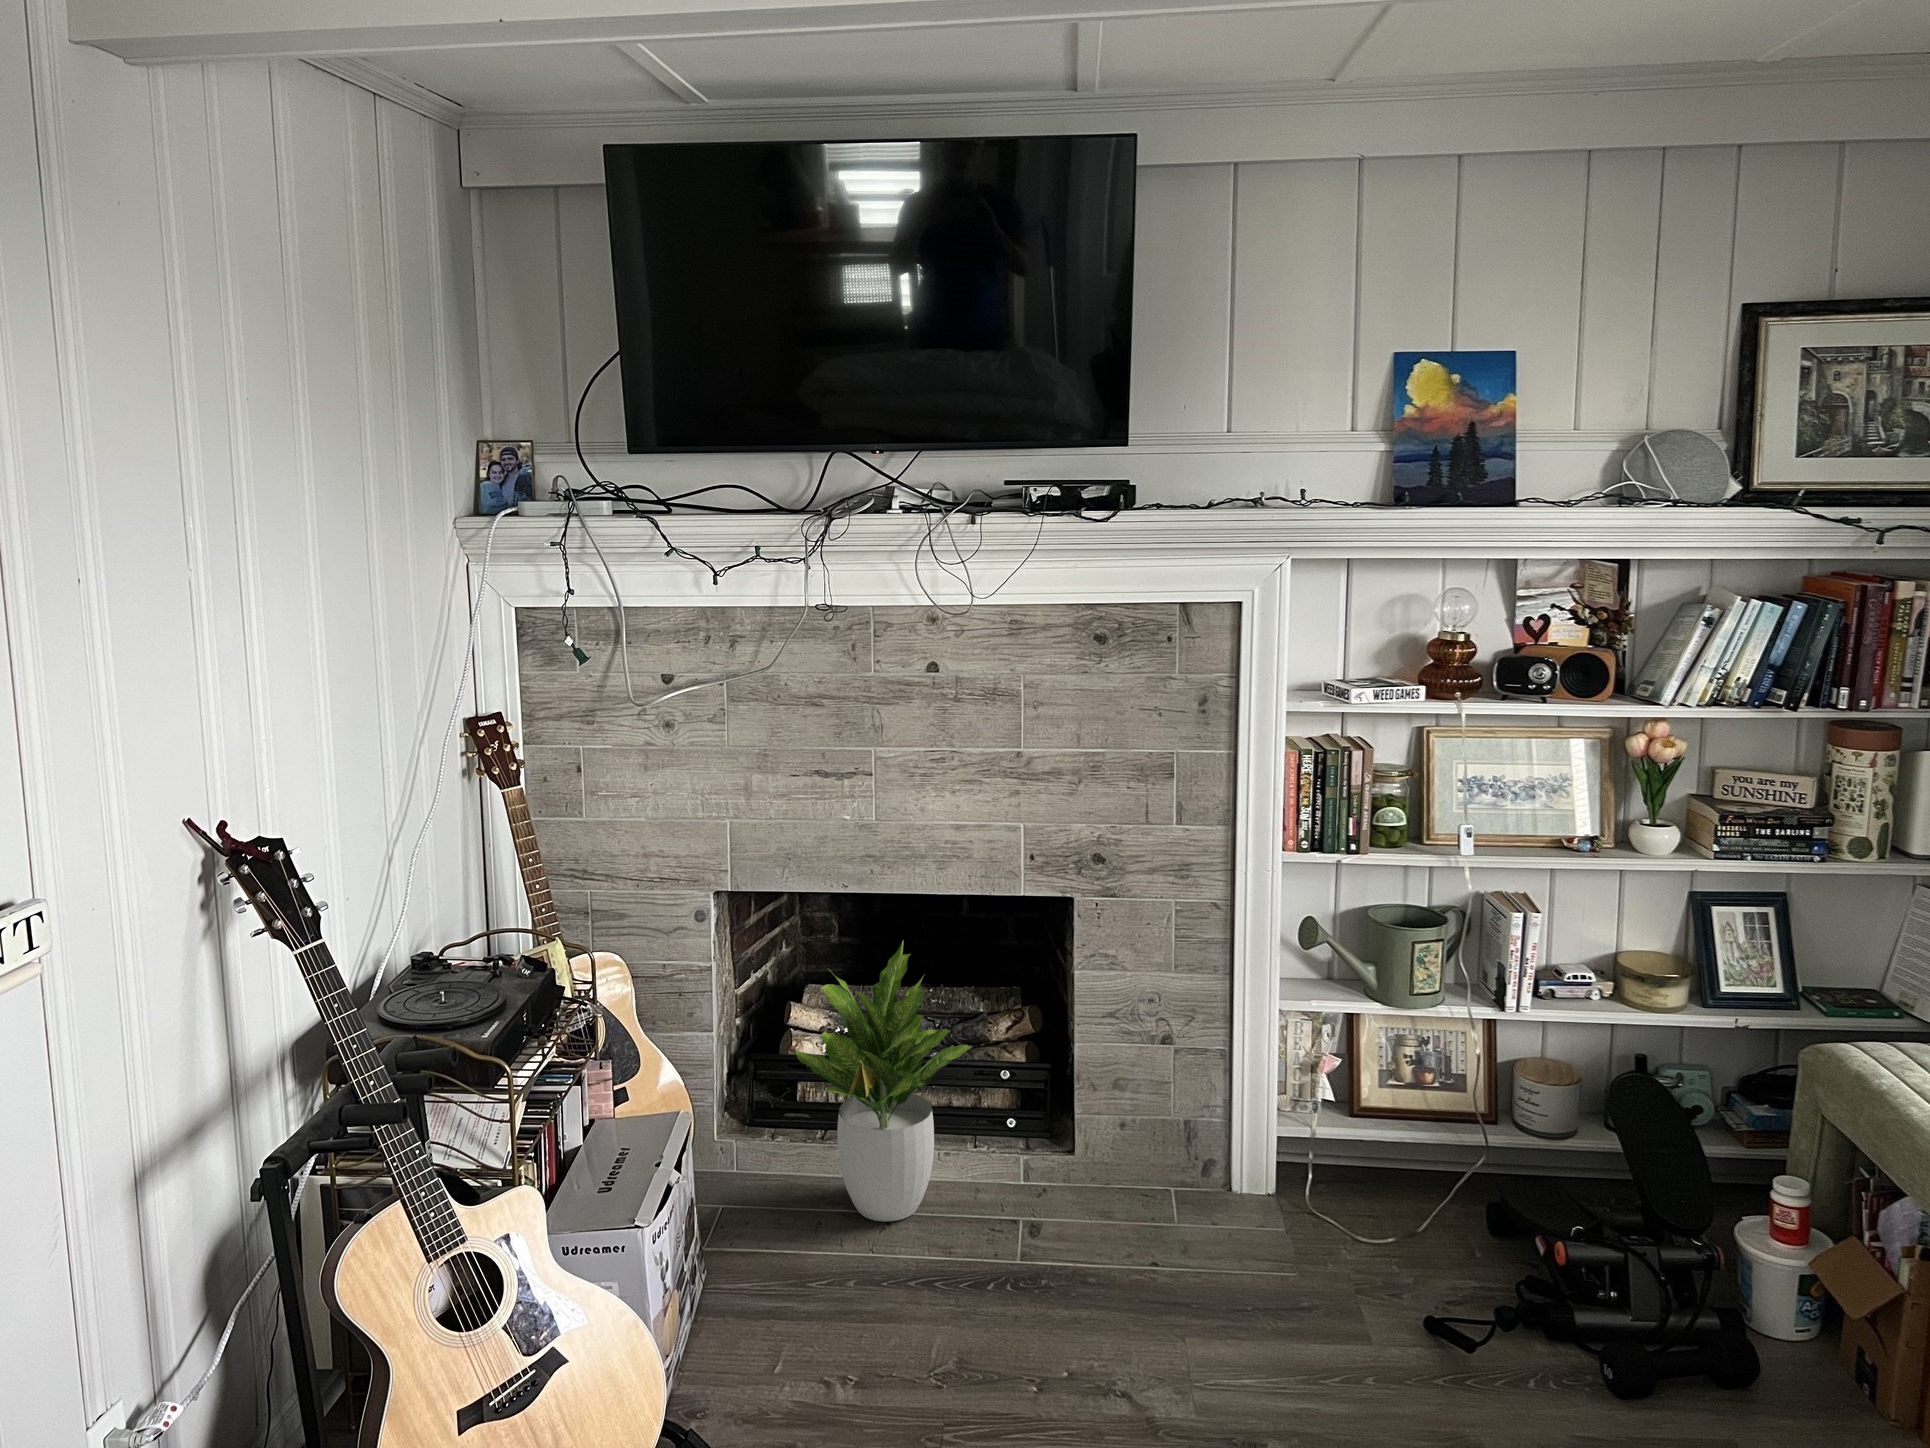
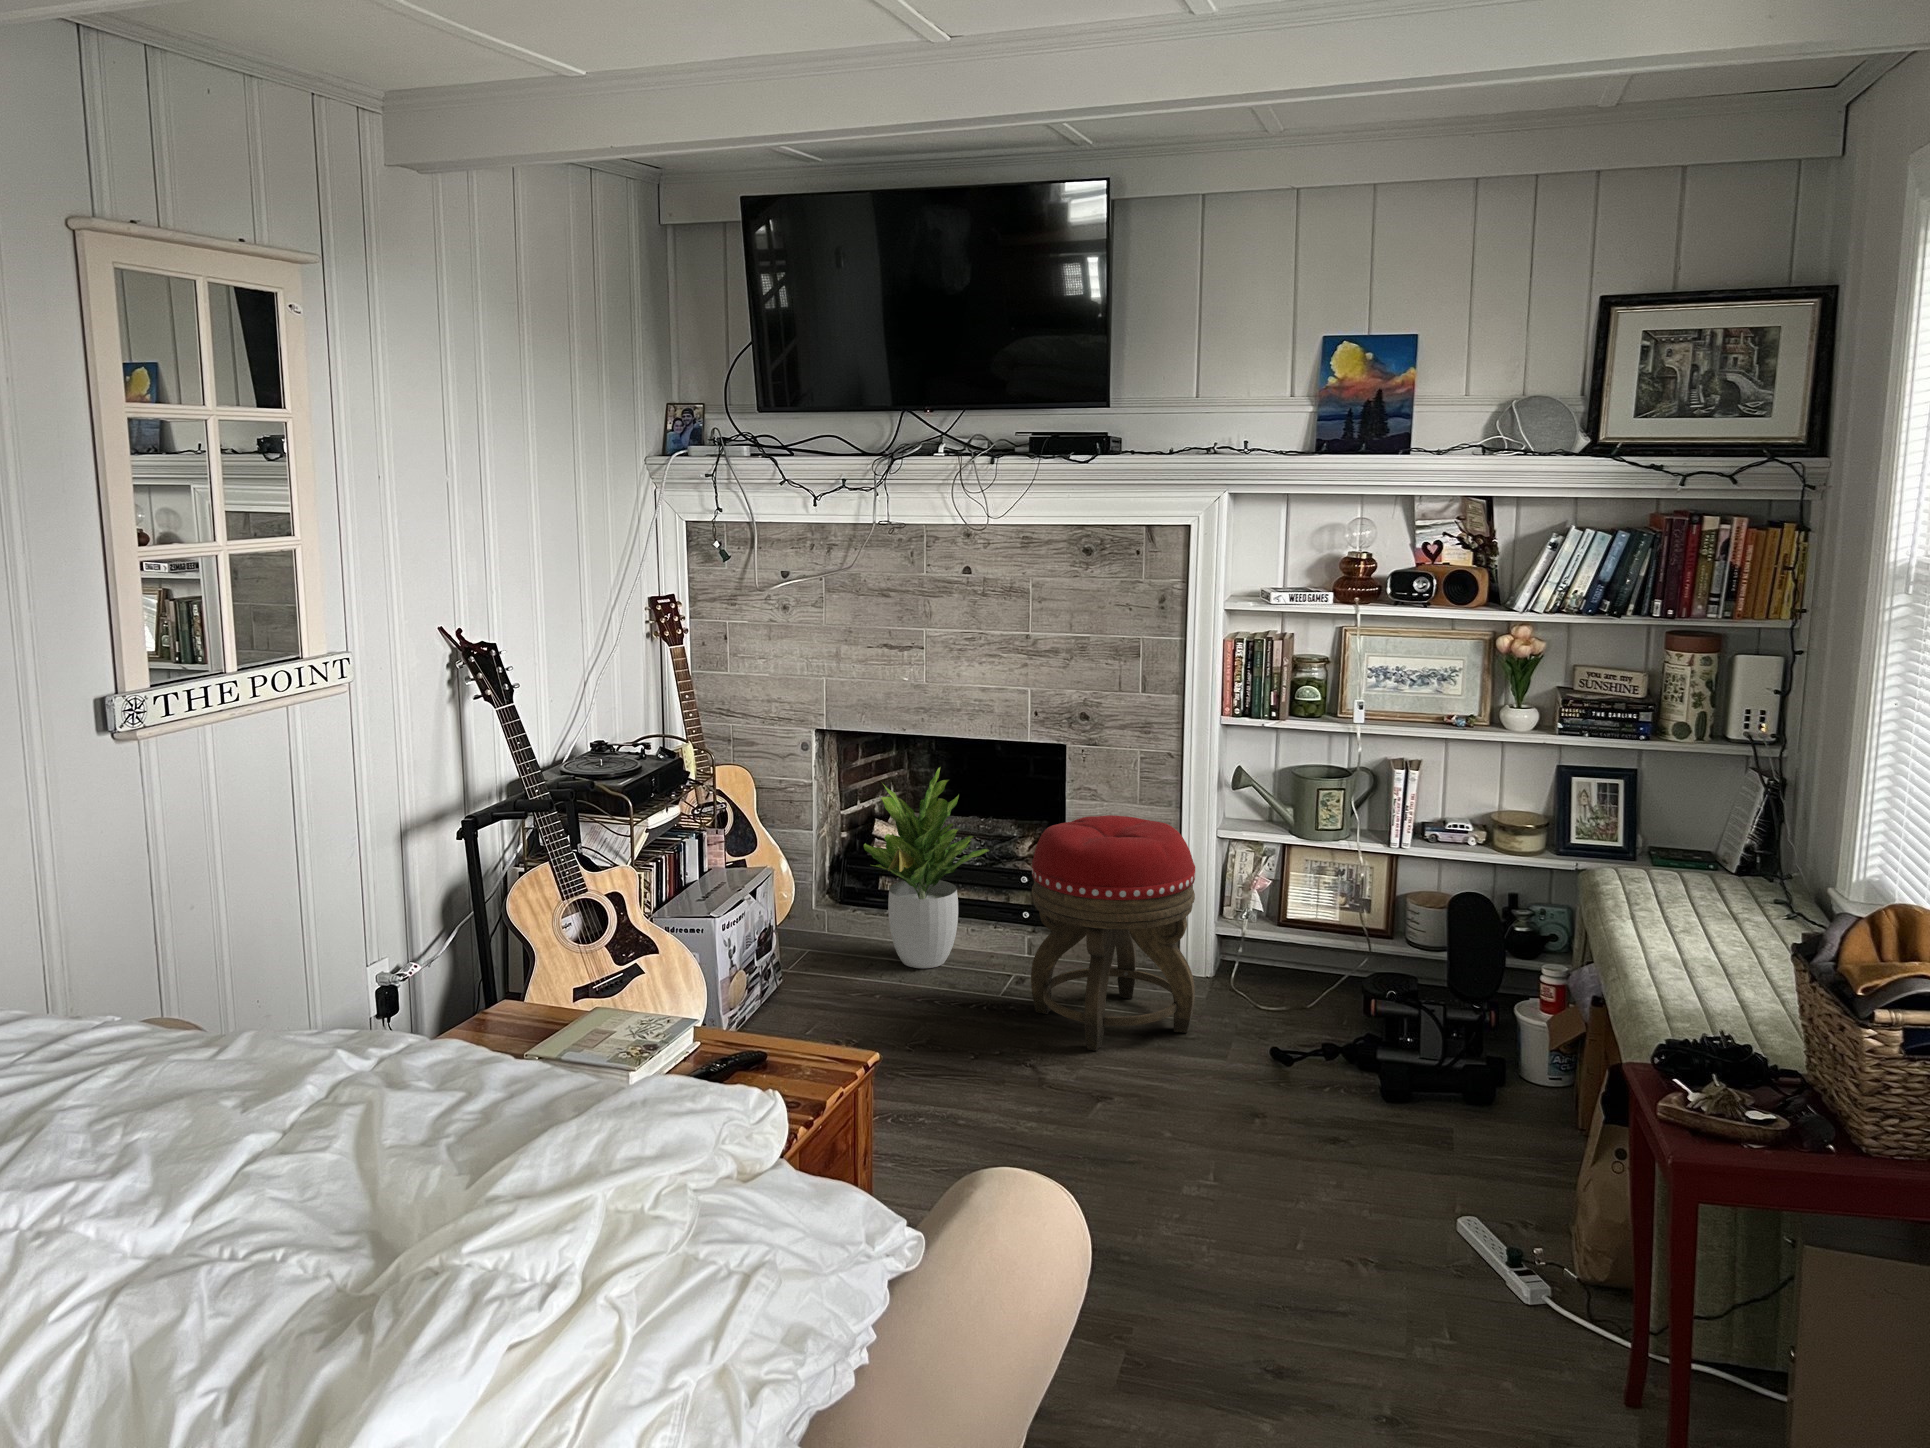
footstool: none [1076,1003,1308,1352] -> present [1031,815,1195,1051]

